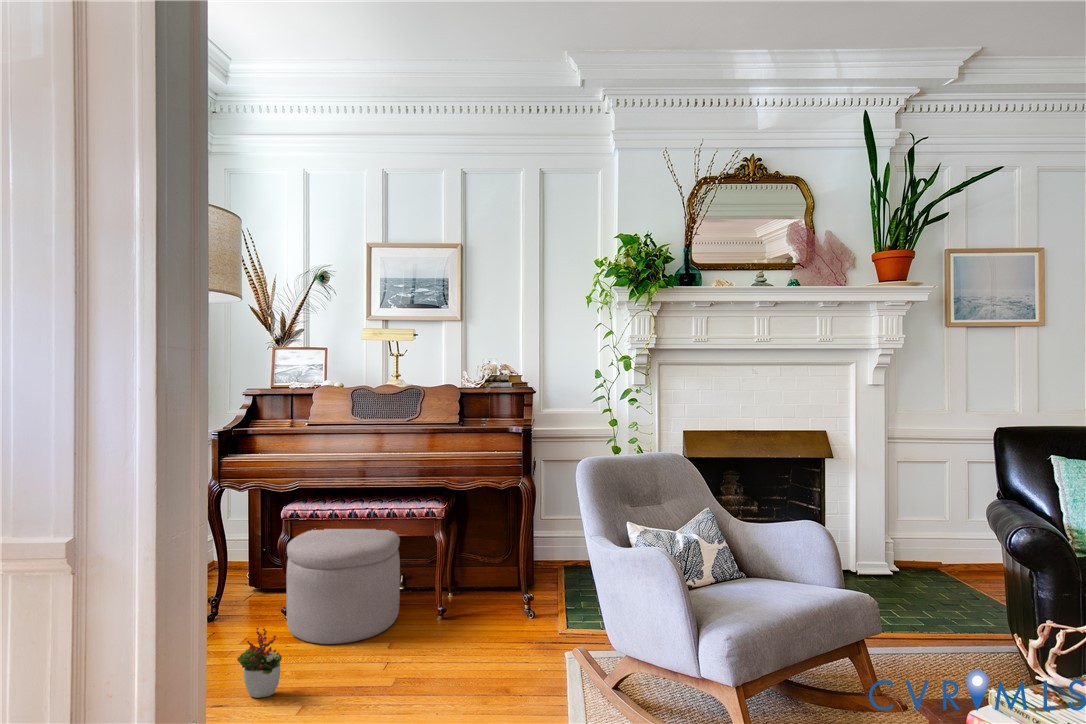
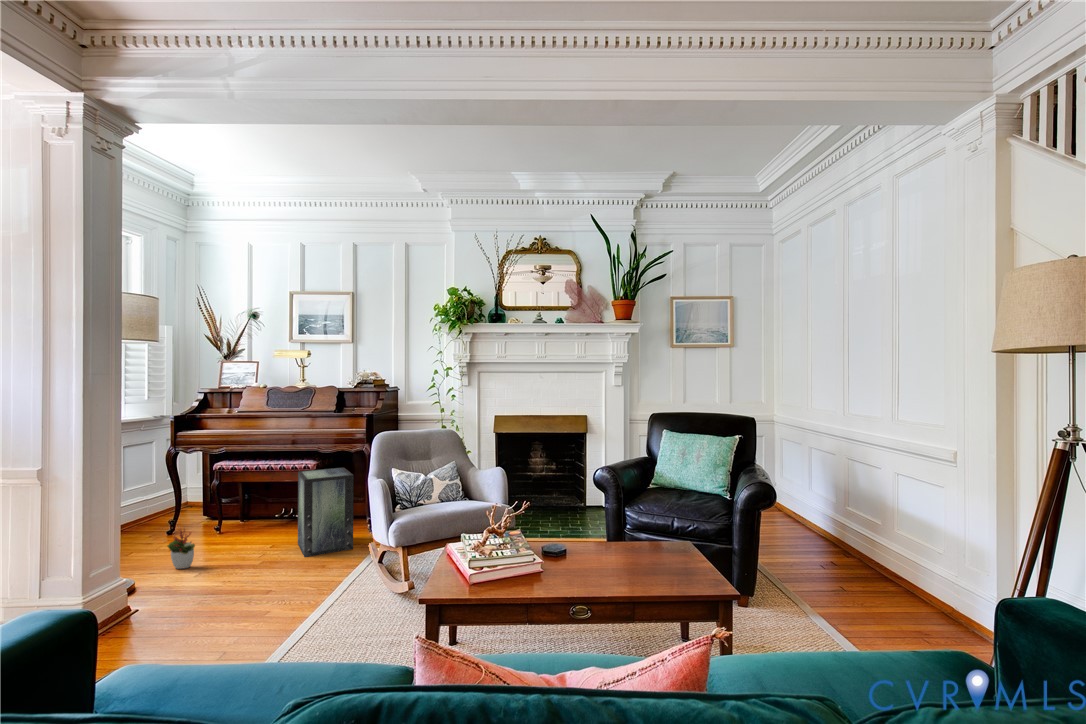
storage box: none [426,516,523,672] -> present [298,467,354,557]
ottoman: present [286,529,400,644] -> none [212,475,289,546]

